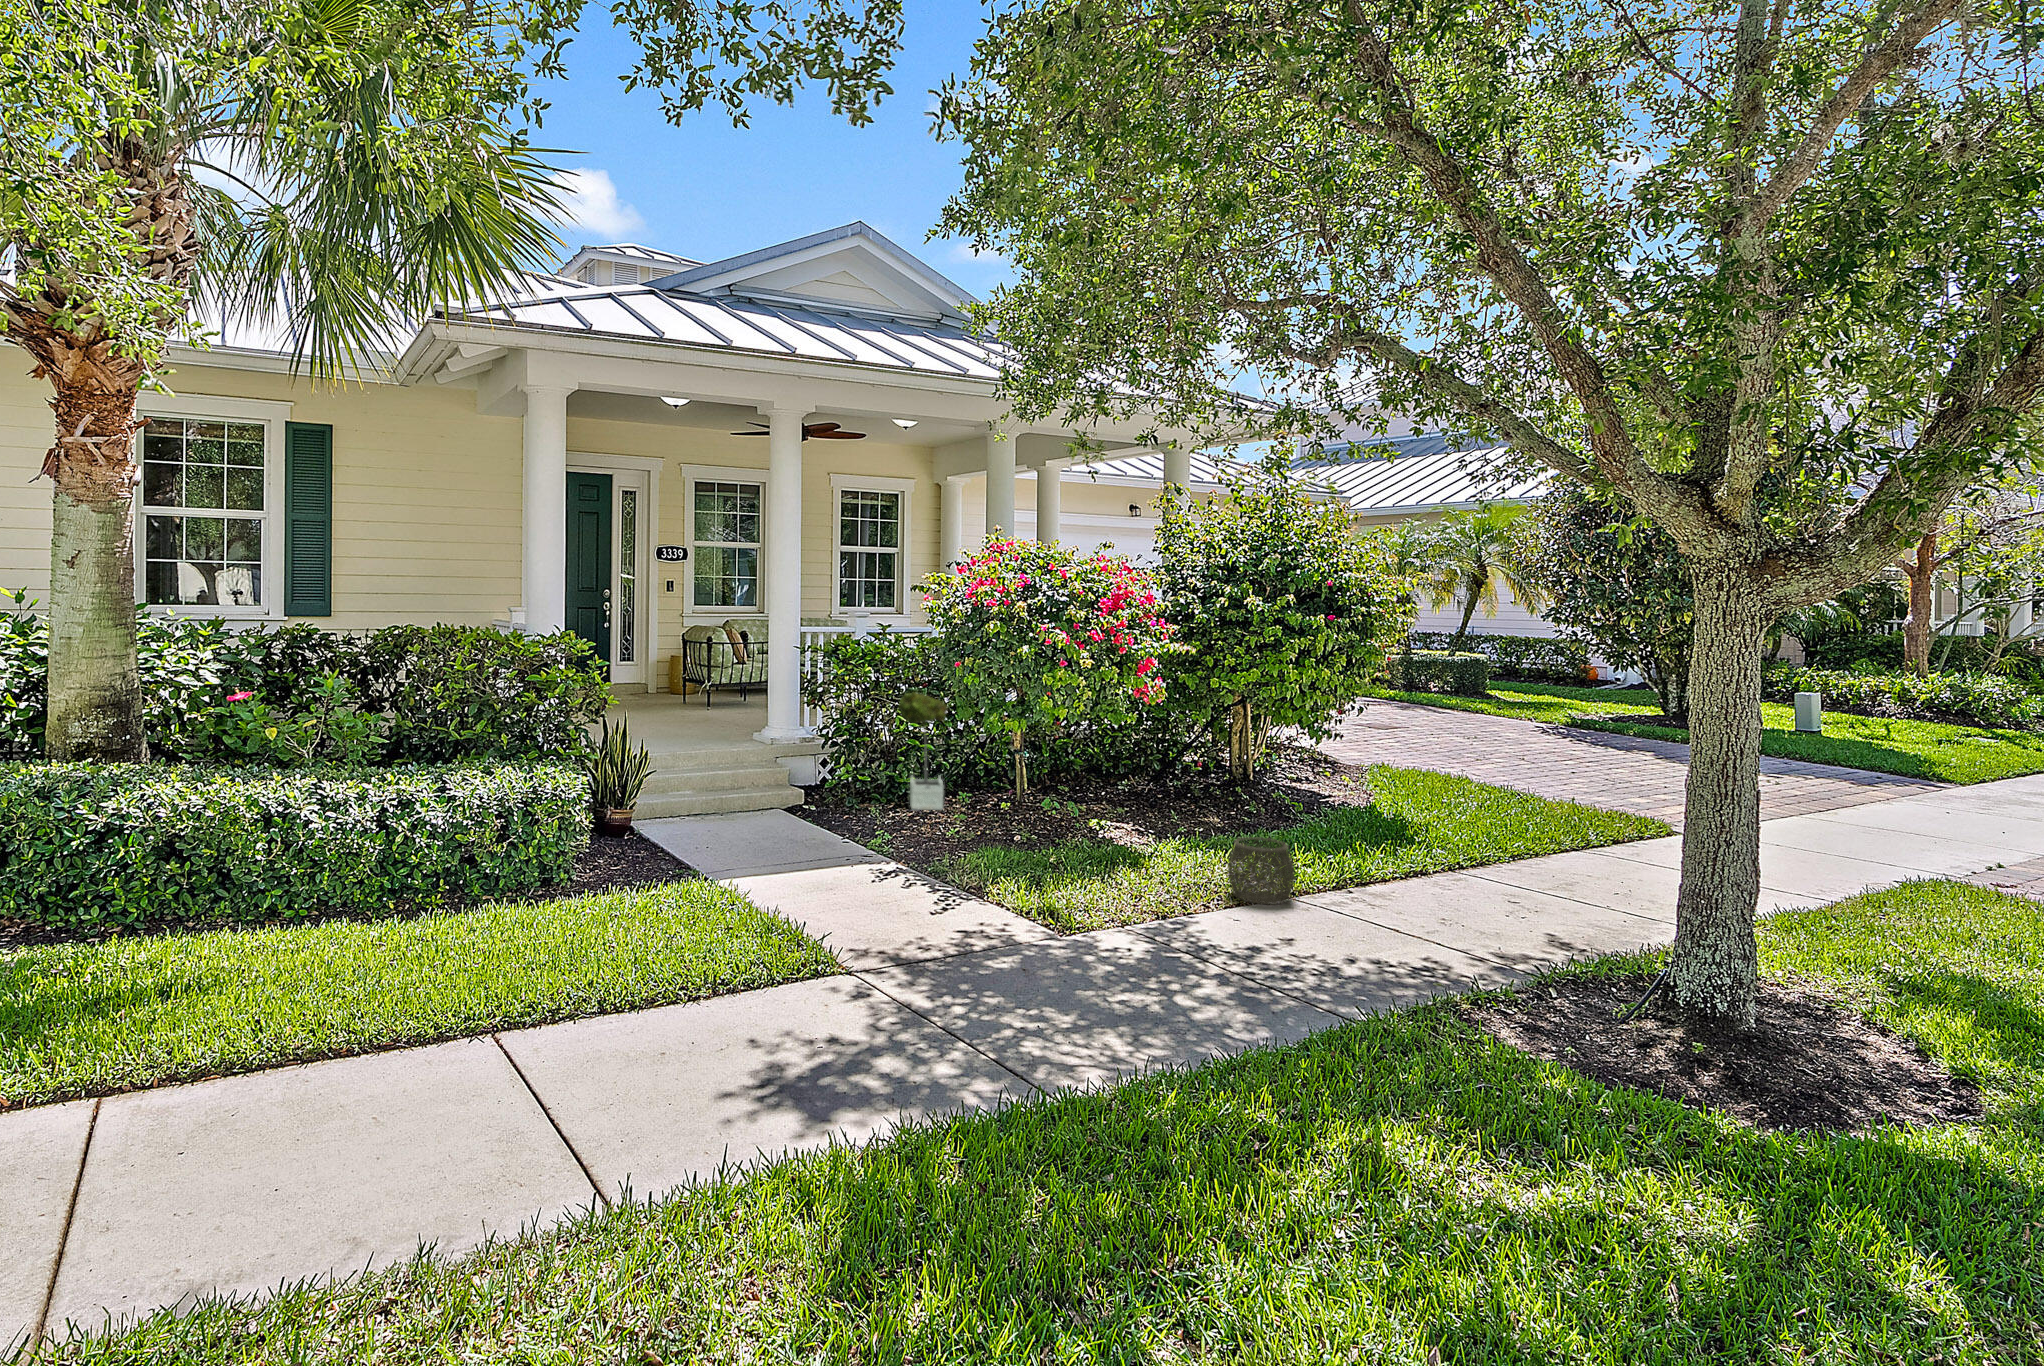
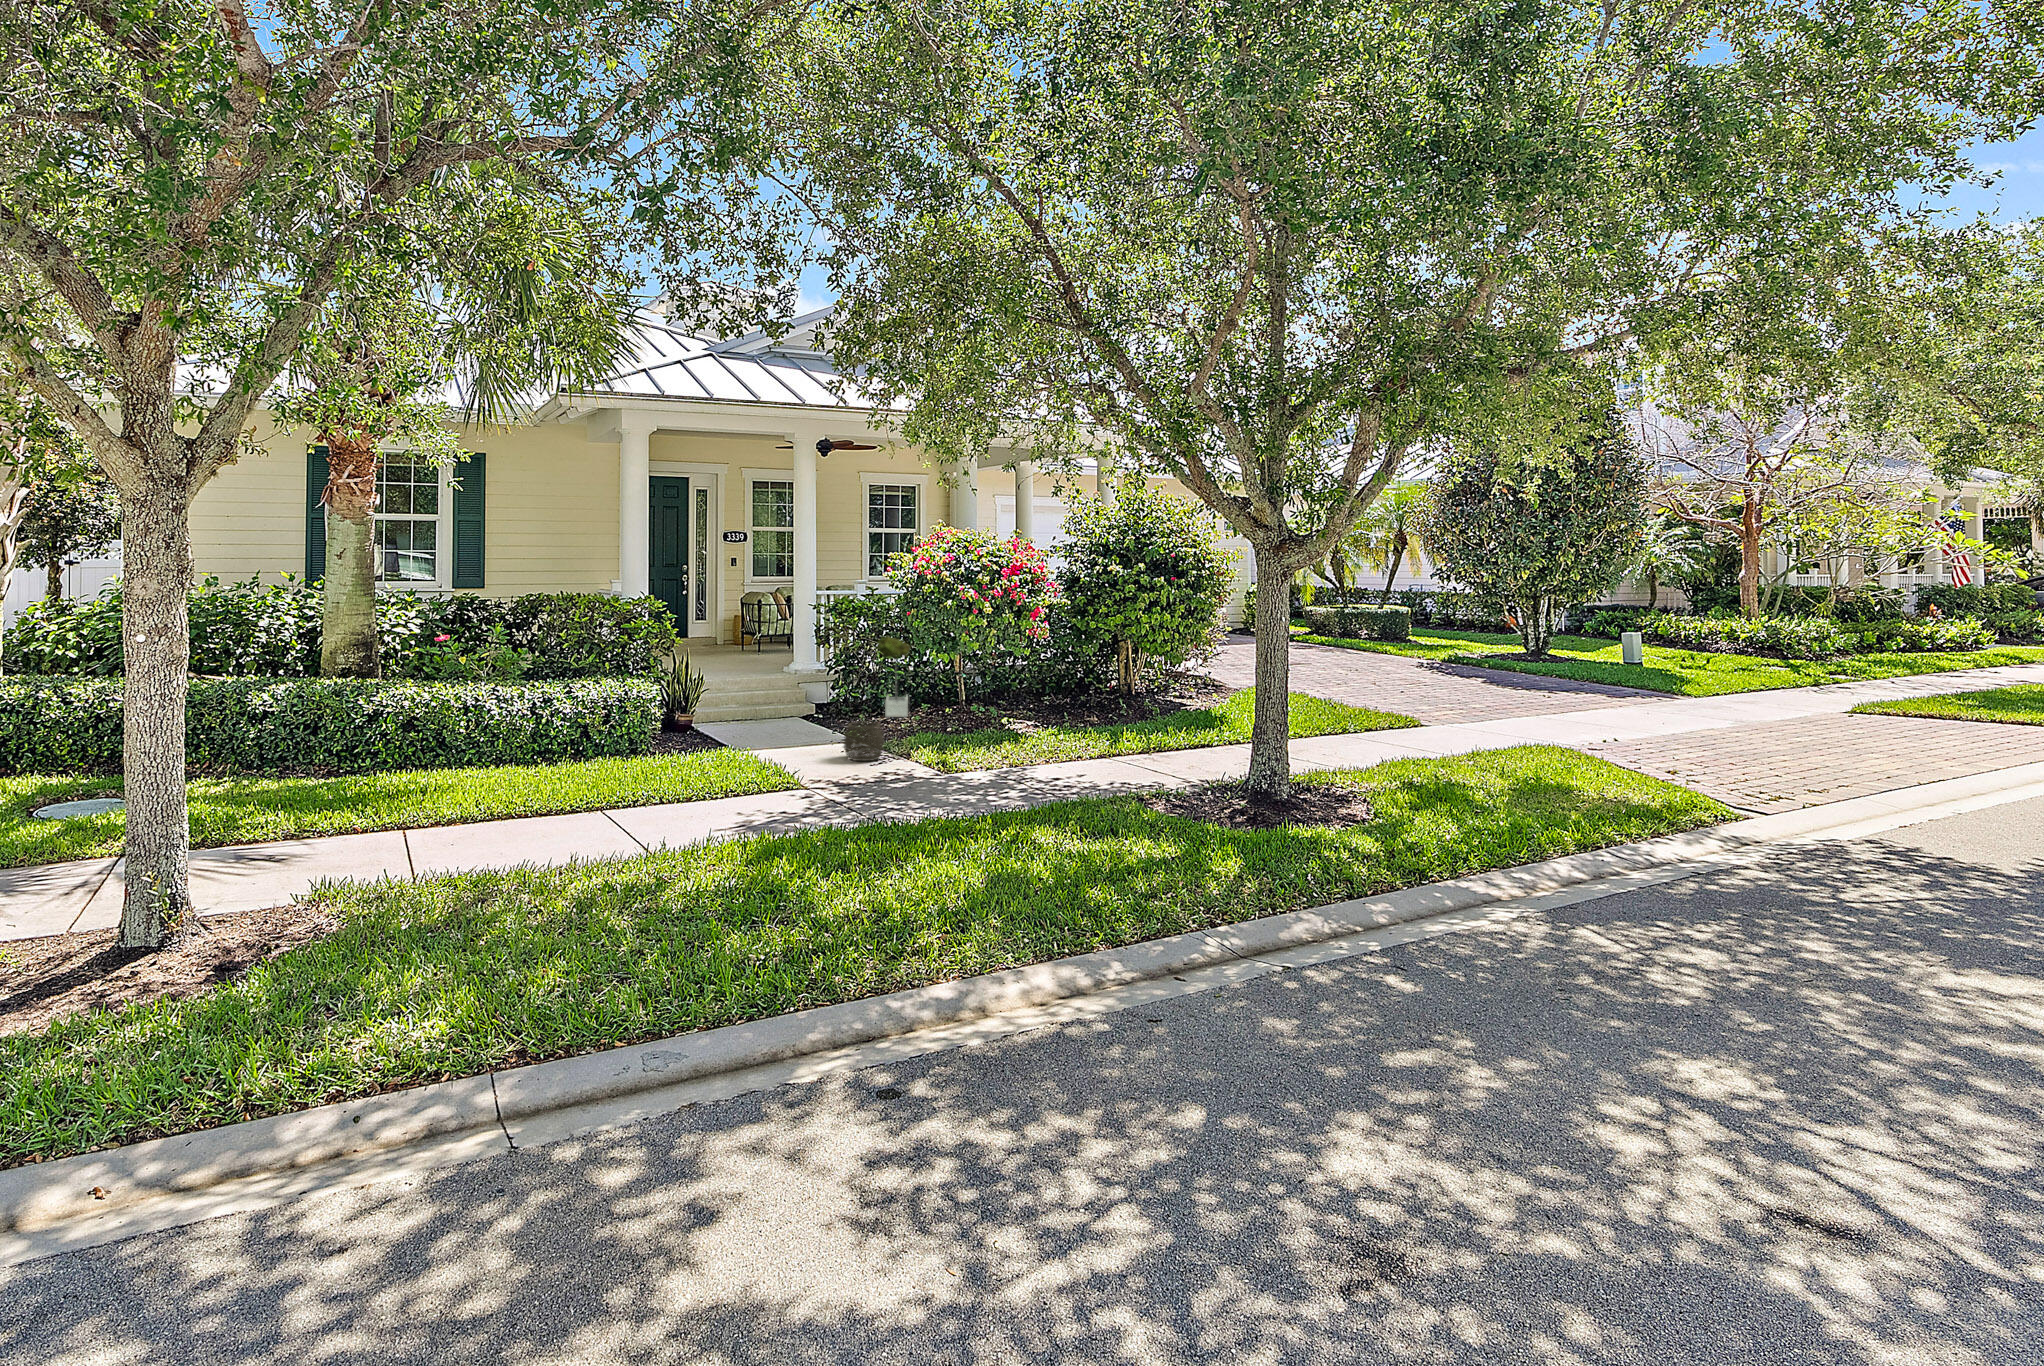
woven basket: present [1228,837,1295,905] -> present [844,721,884,761]

